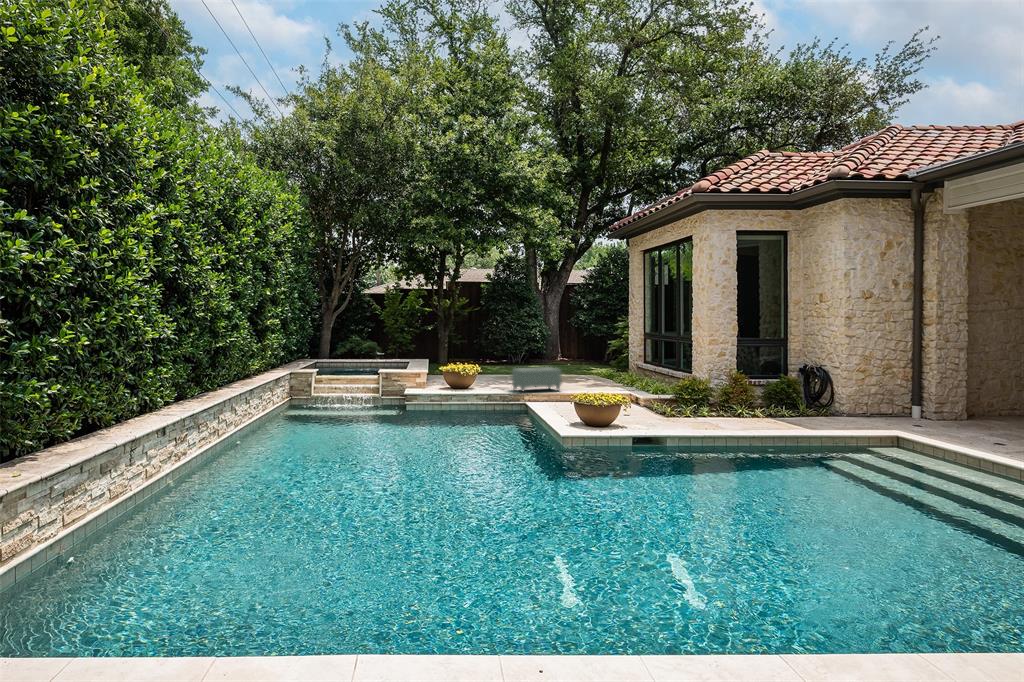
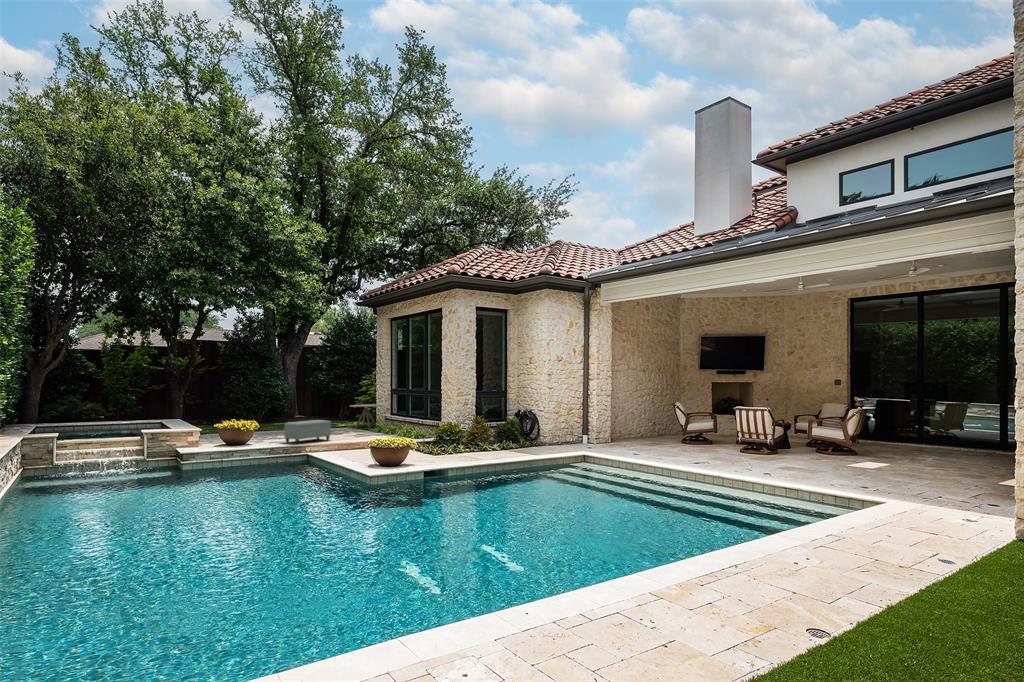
round table: none [597,353,635,381] -> present [350,404,382,428]

